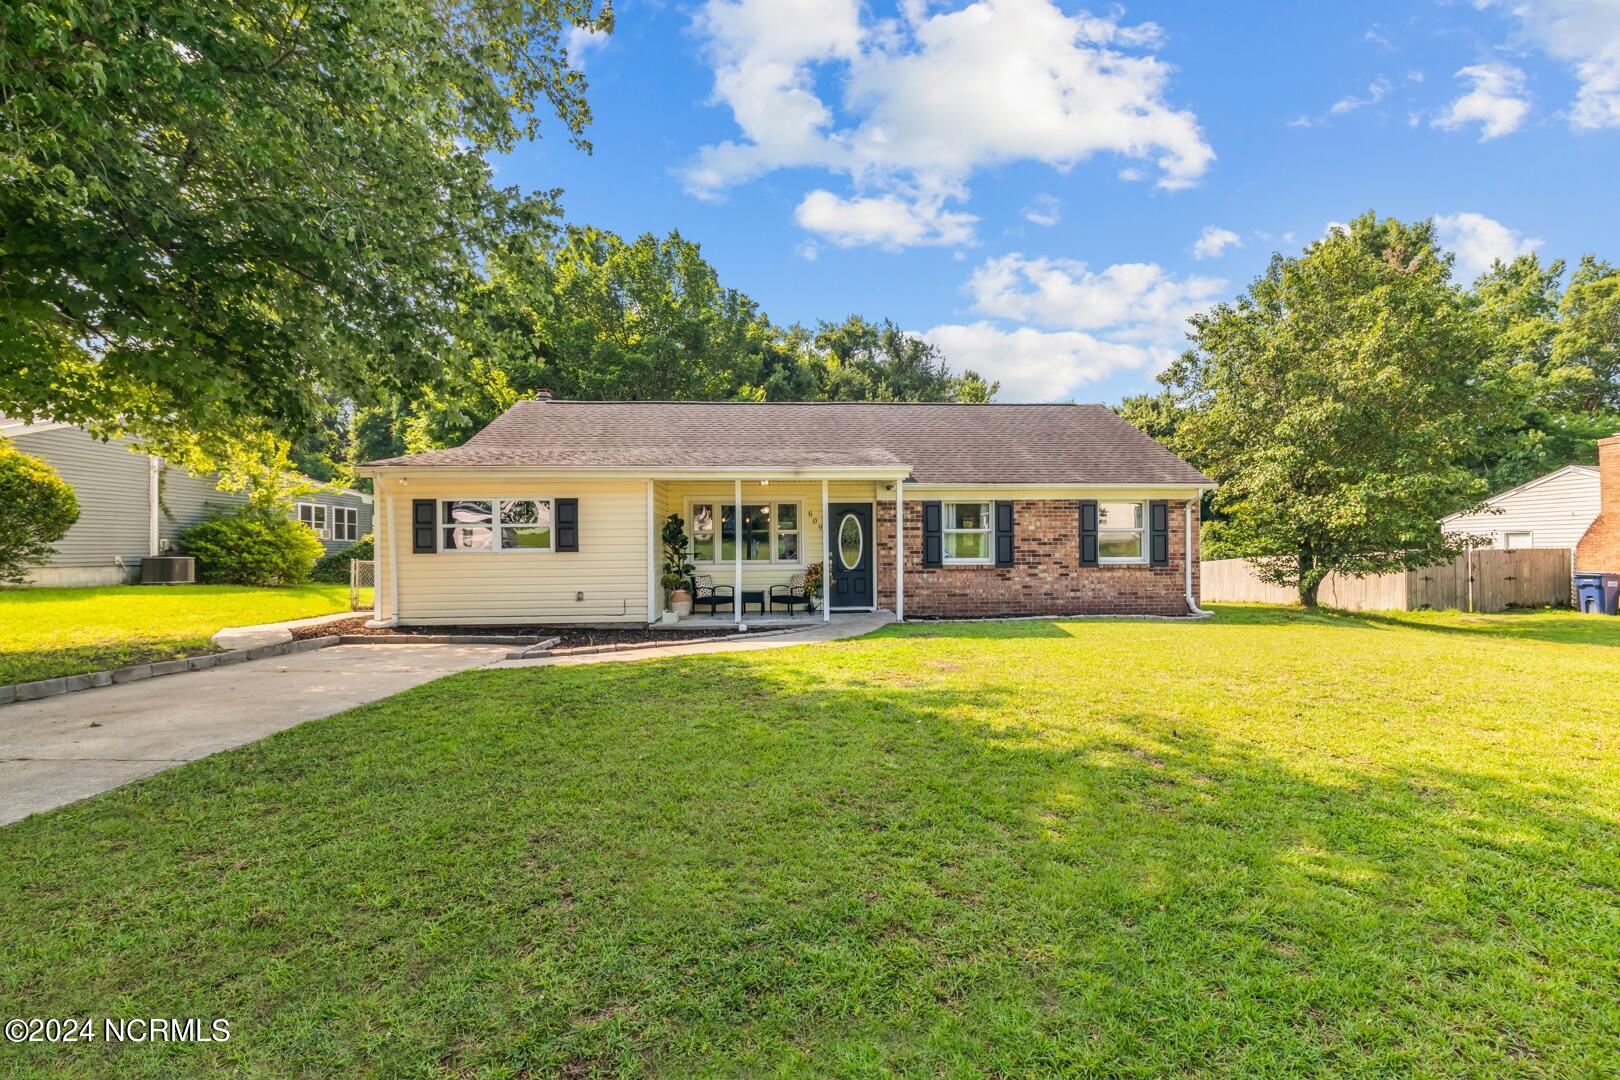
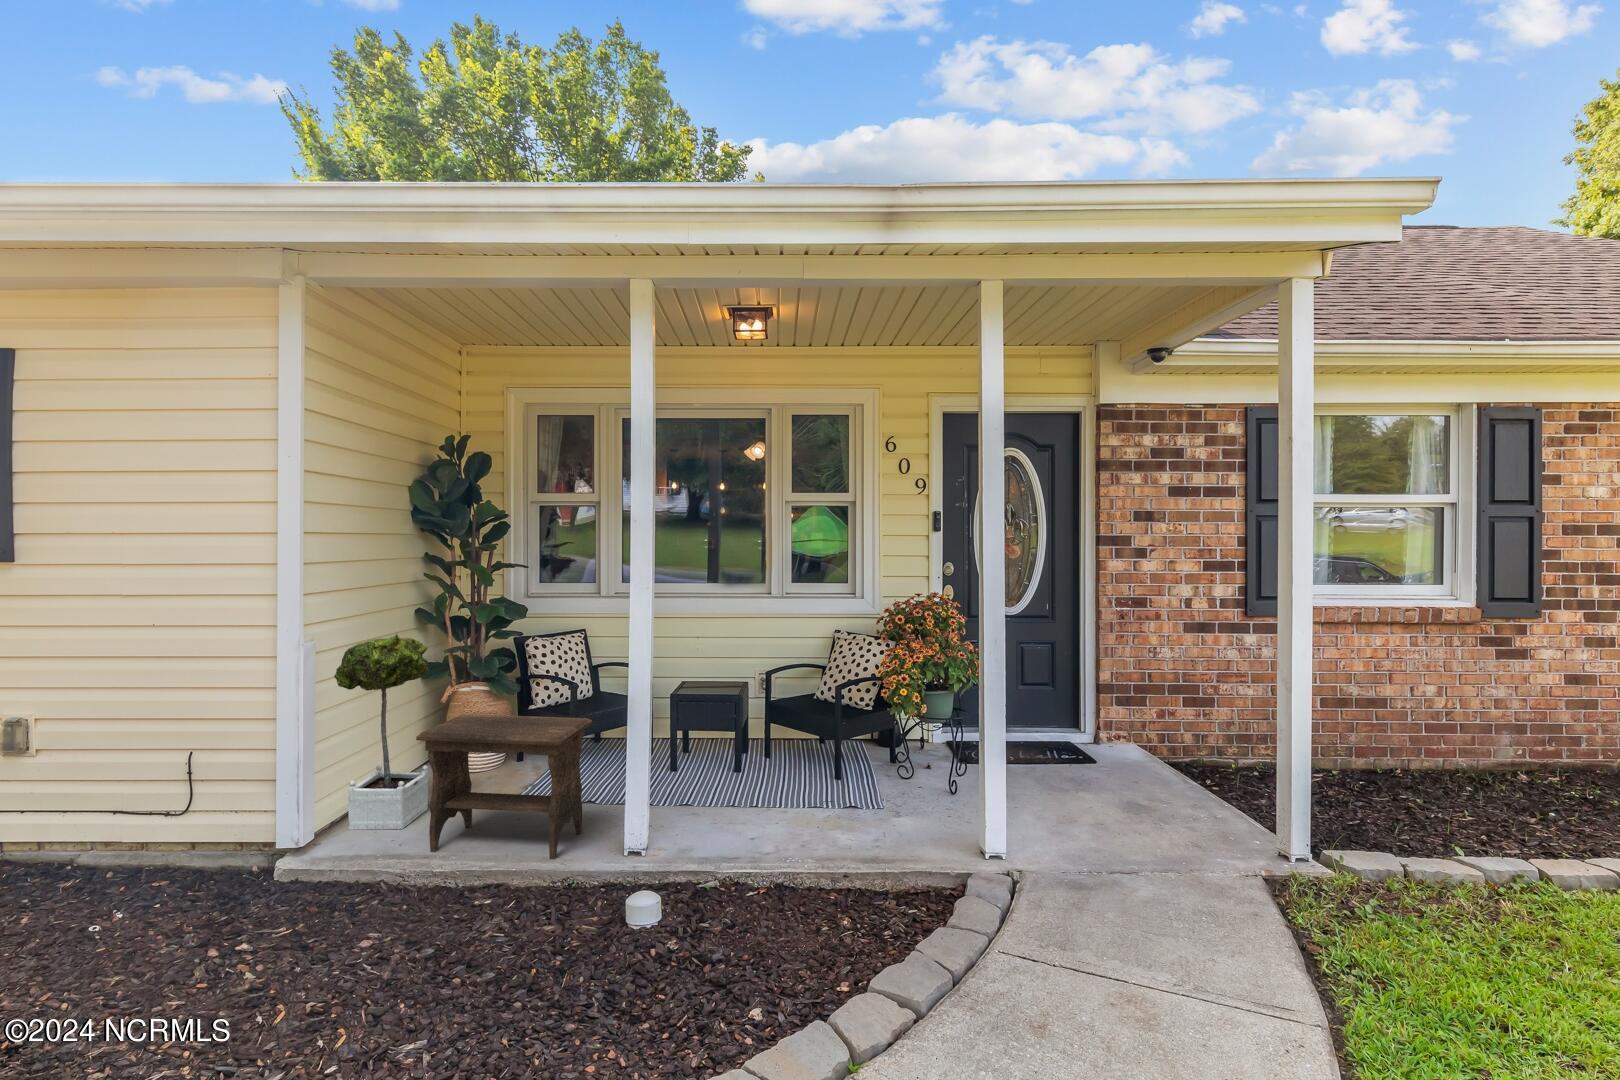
footstool: none [685,594,725,626] -> present [416,714,592,859]

